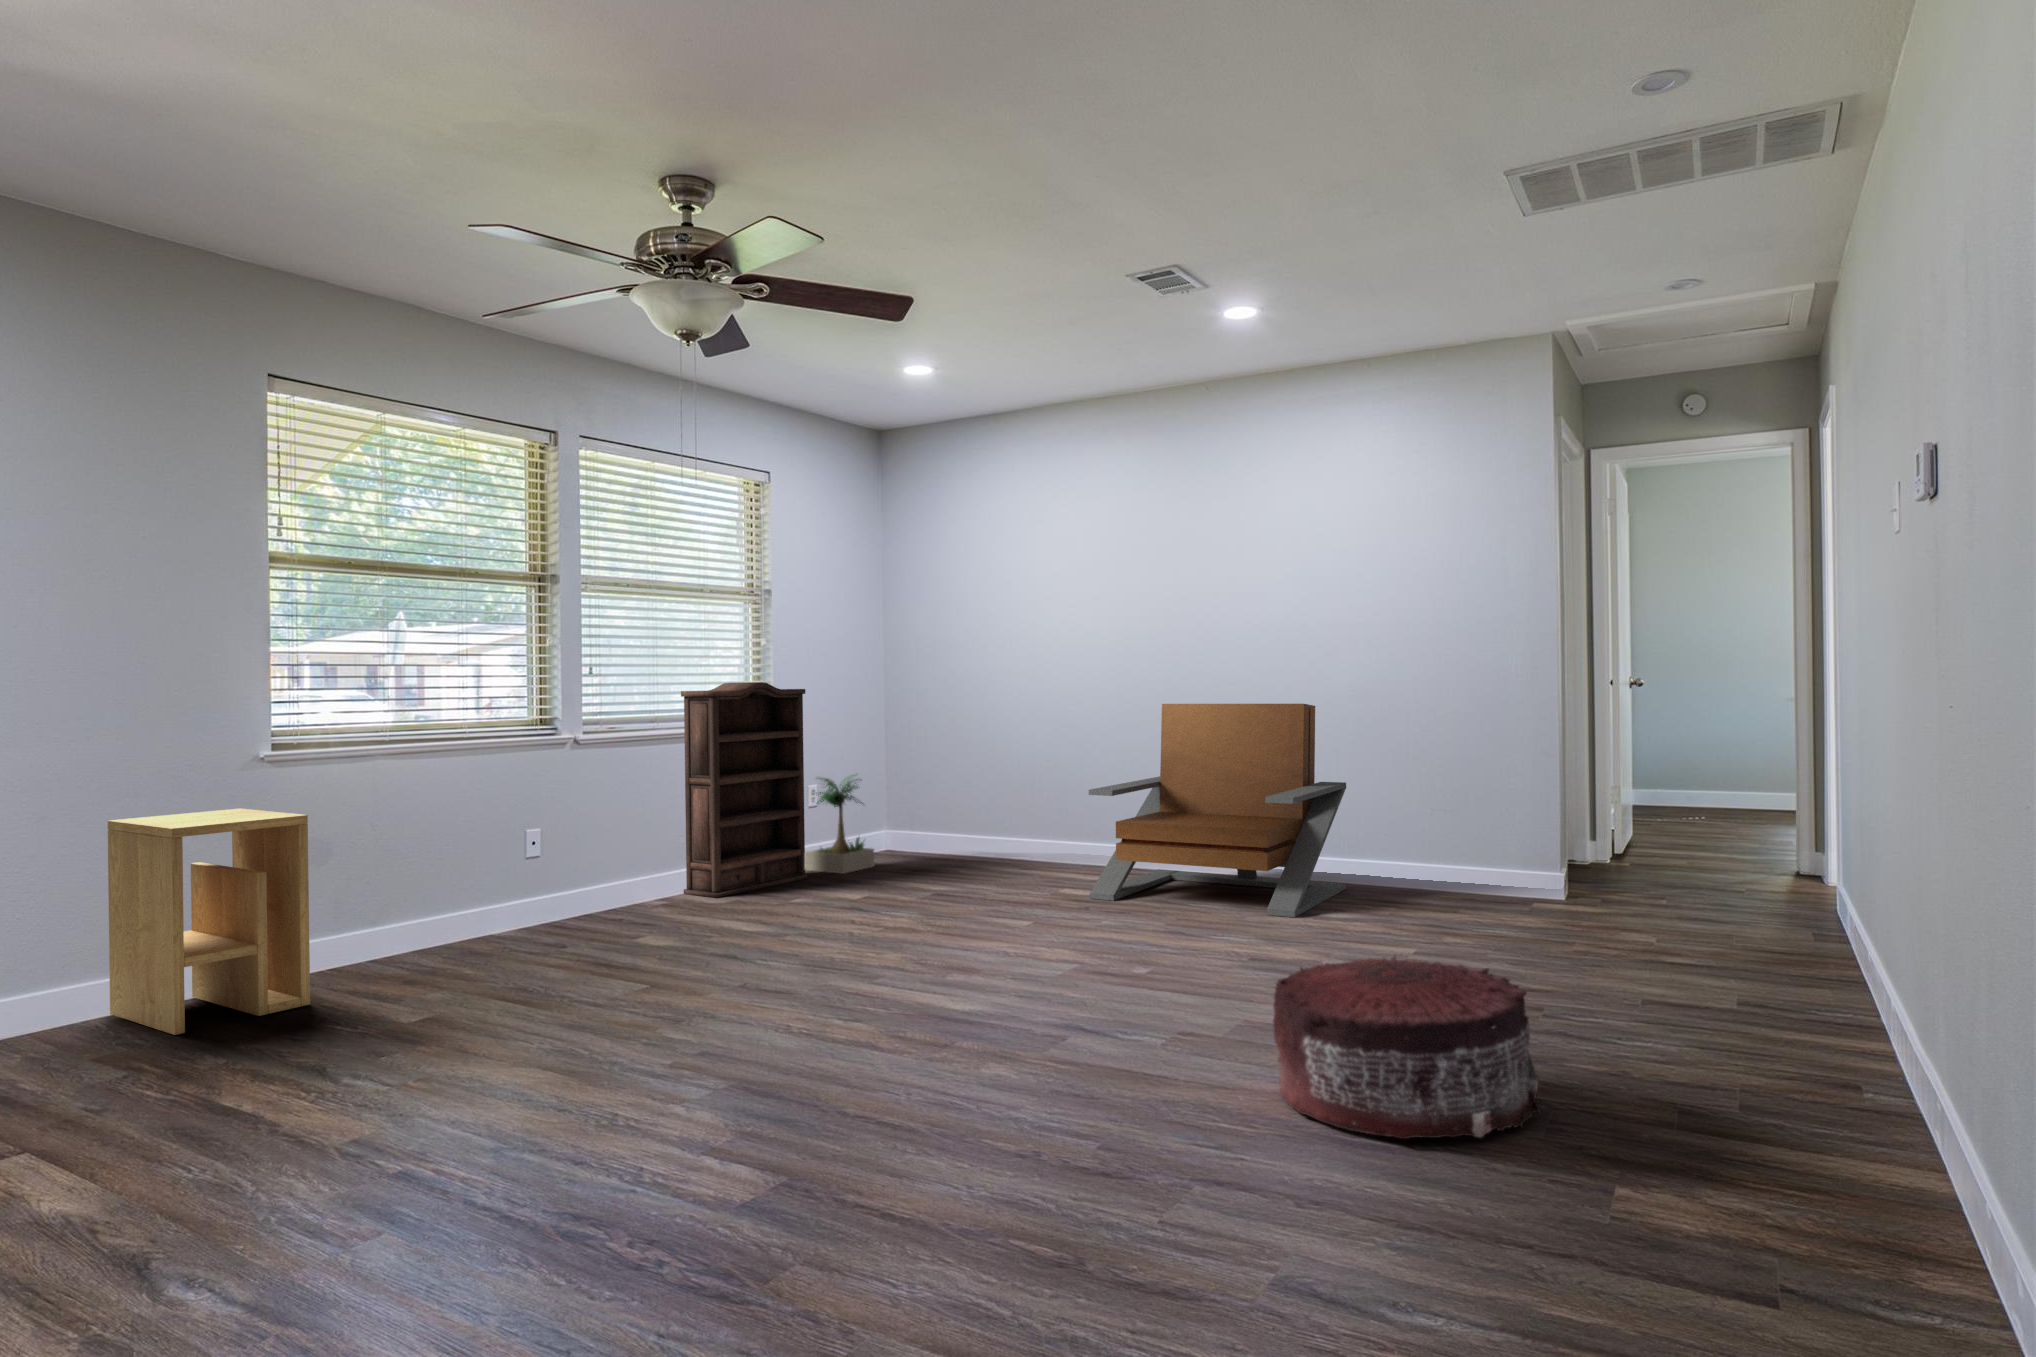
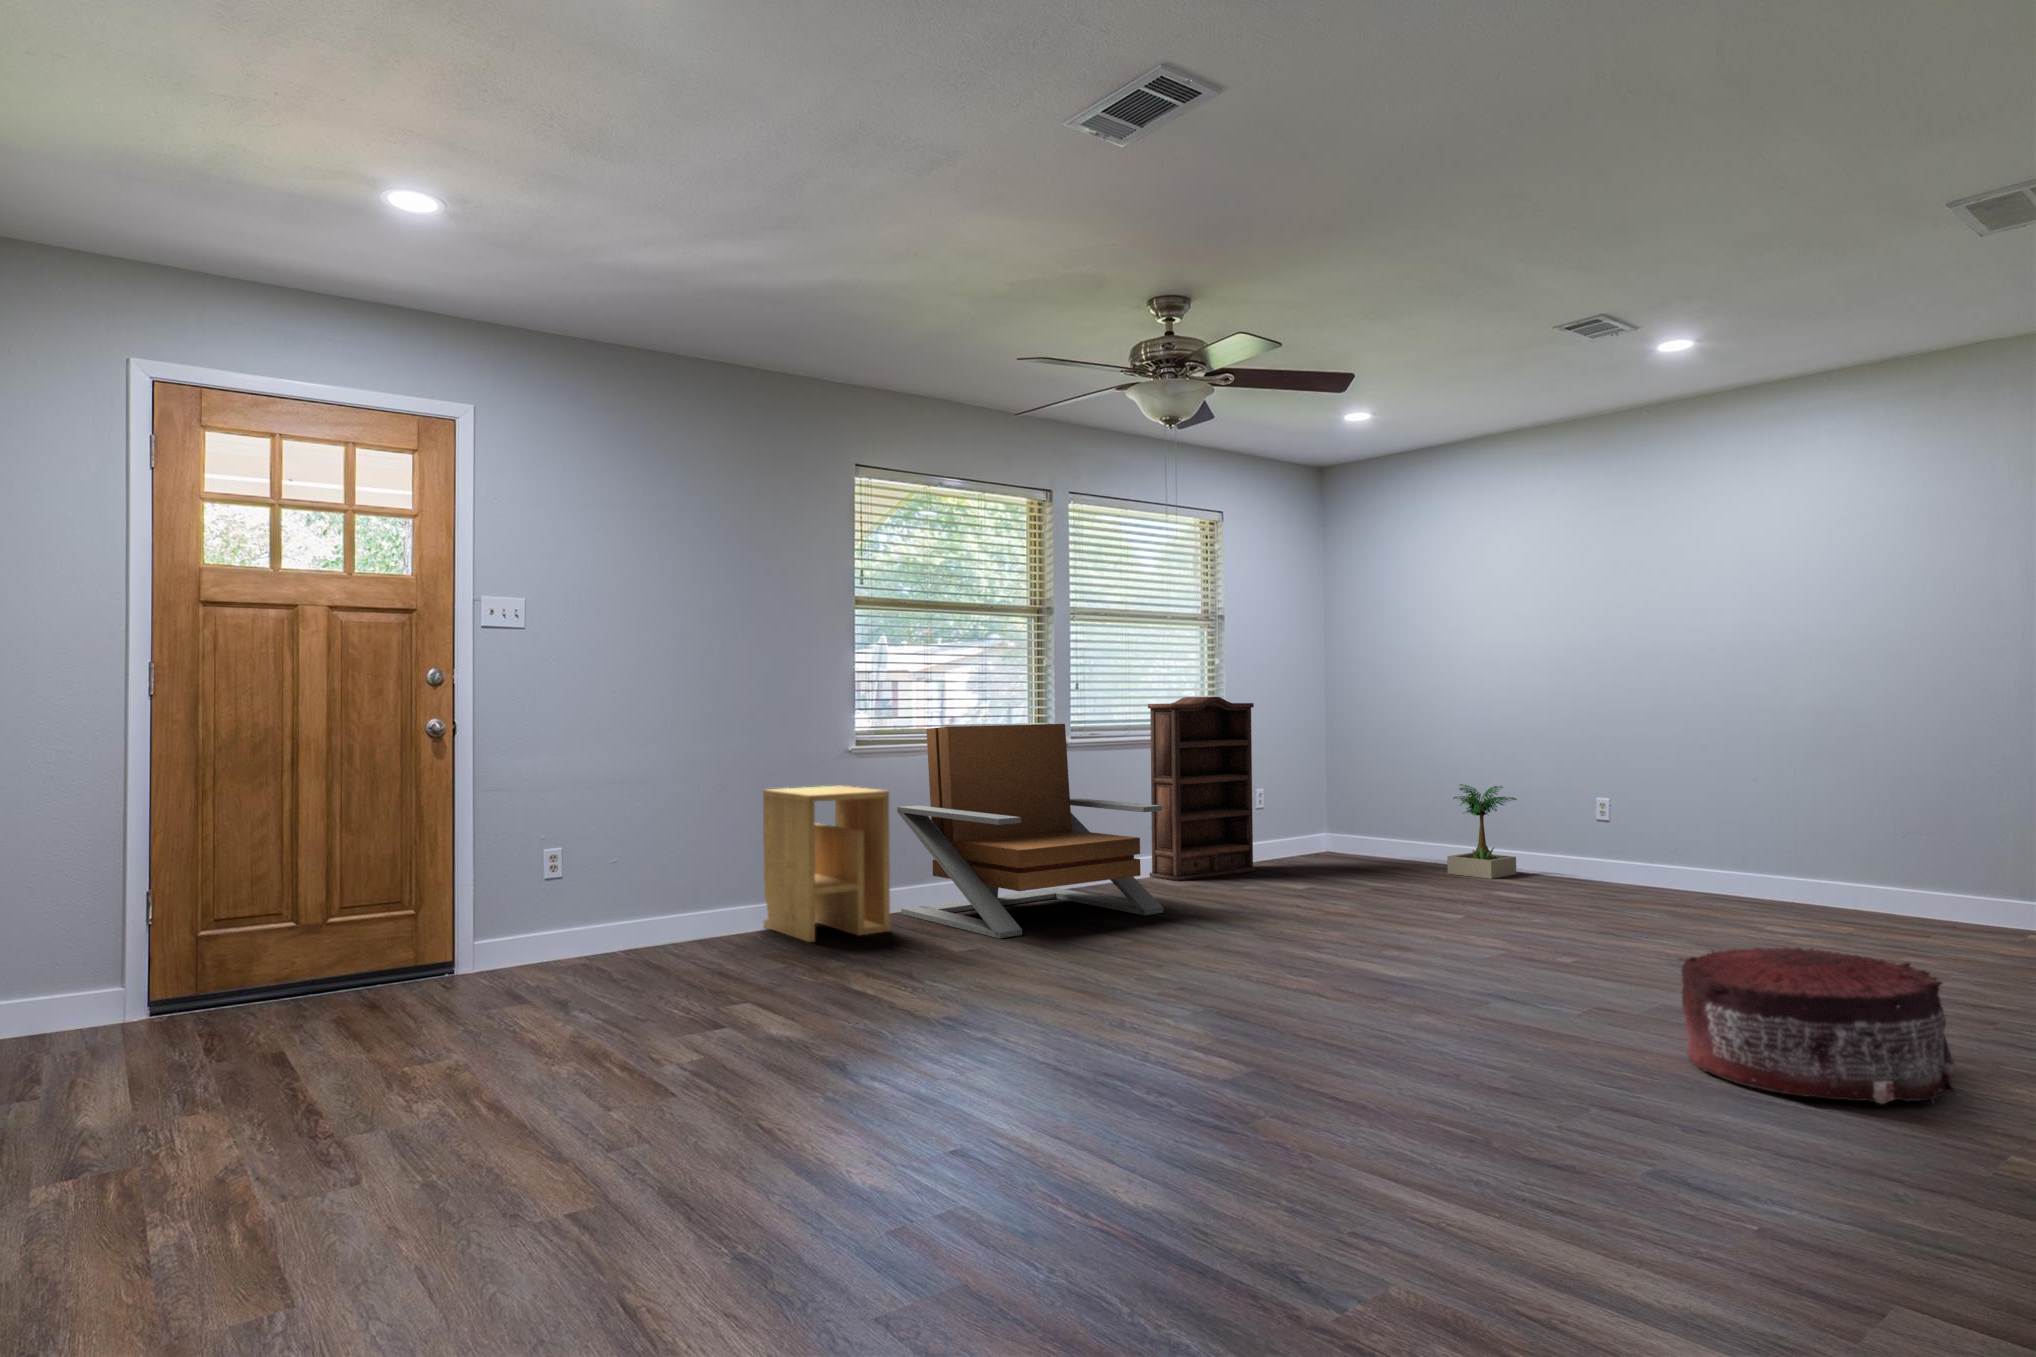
lounge chair: present [1089,704,1346,917] -> present [897,724,1163,938]
potted plant: present [805,775,874,874] -> present [1447,784,1517,879]

